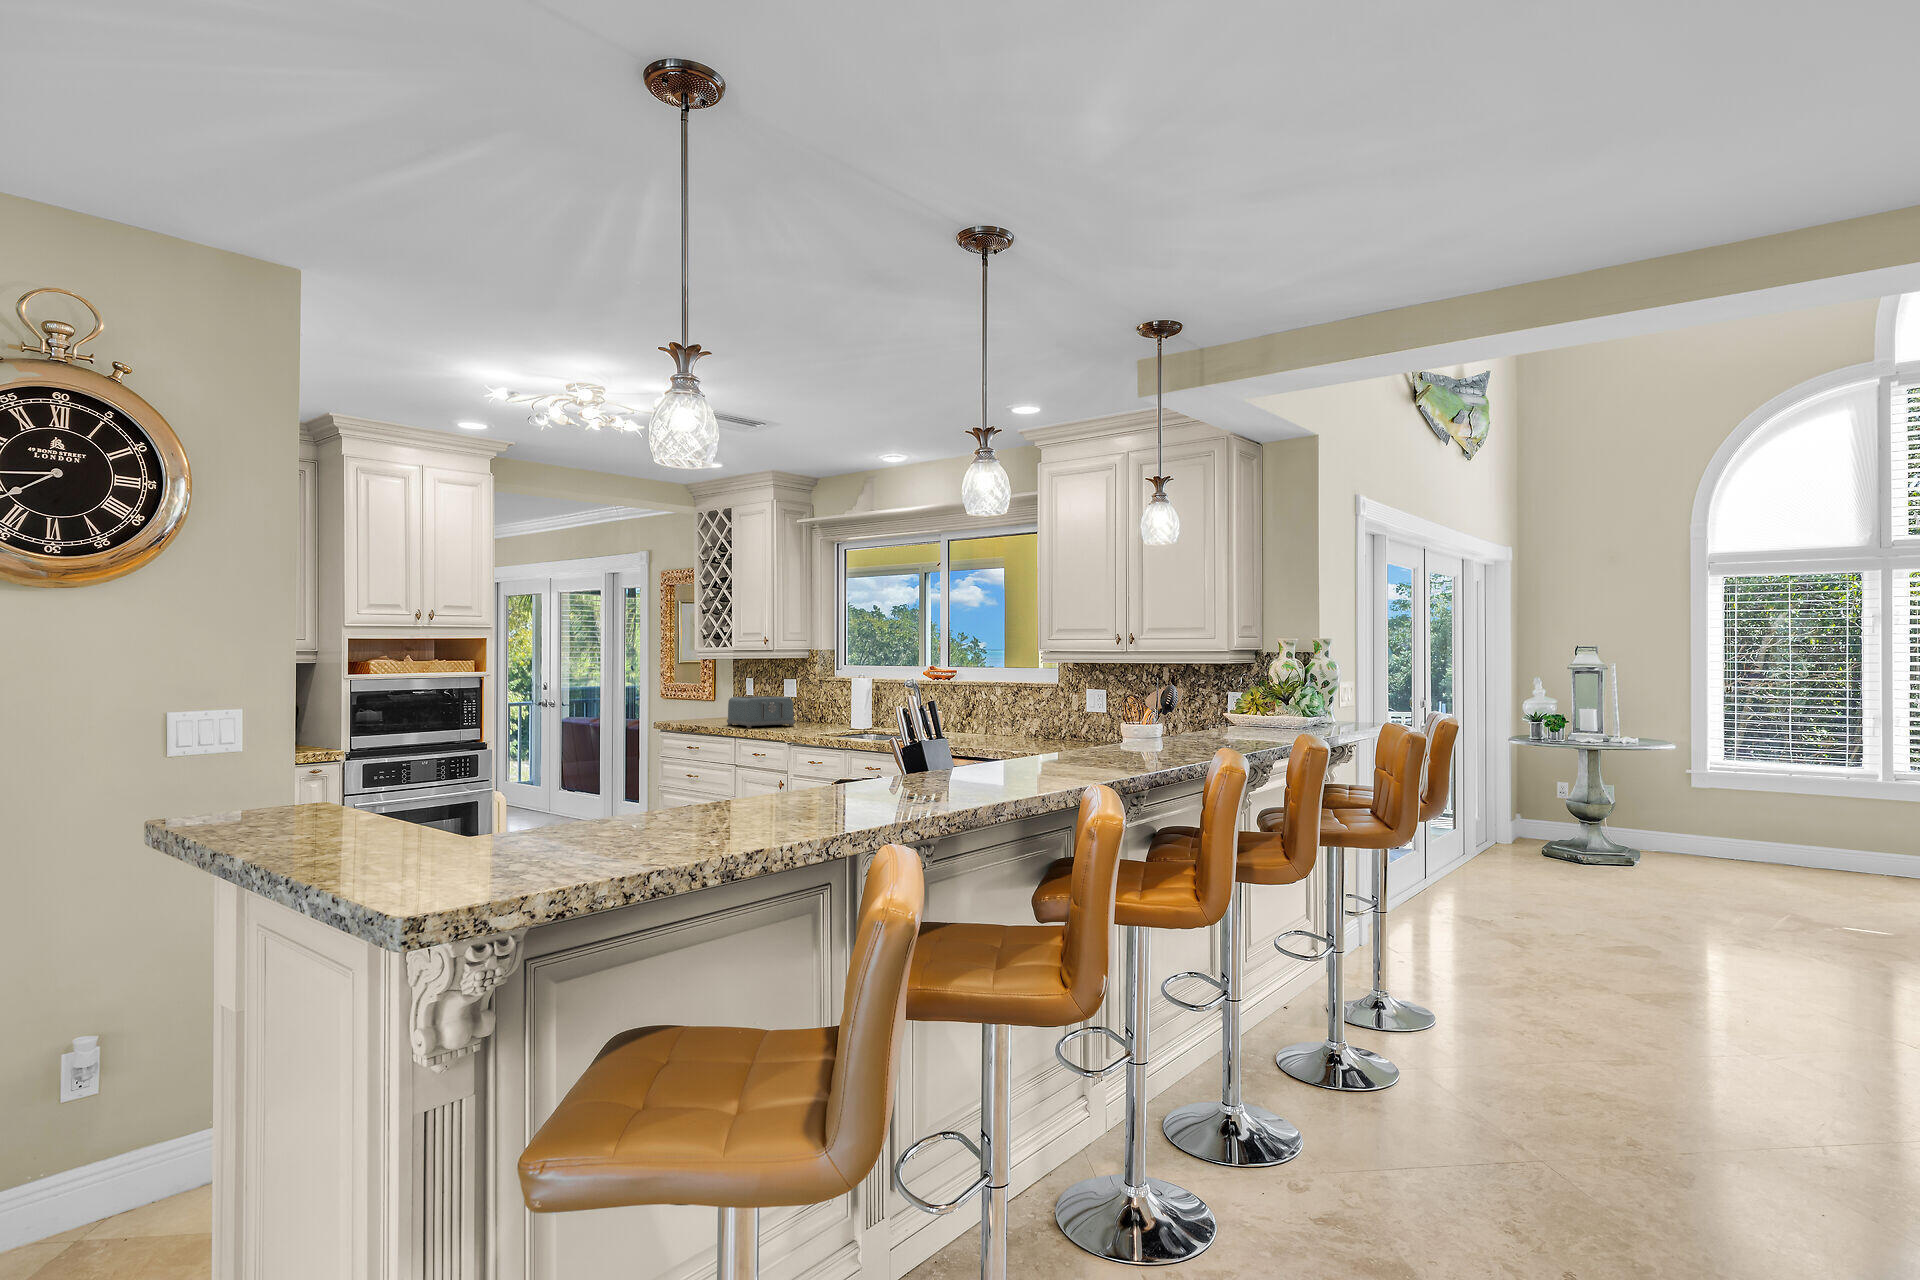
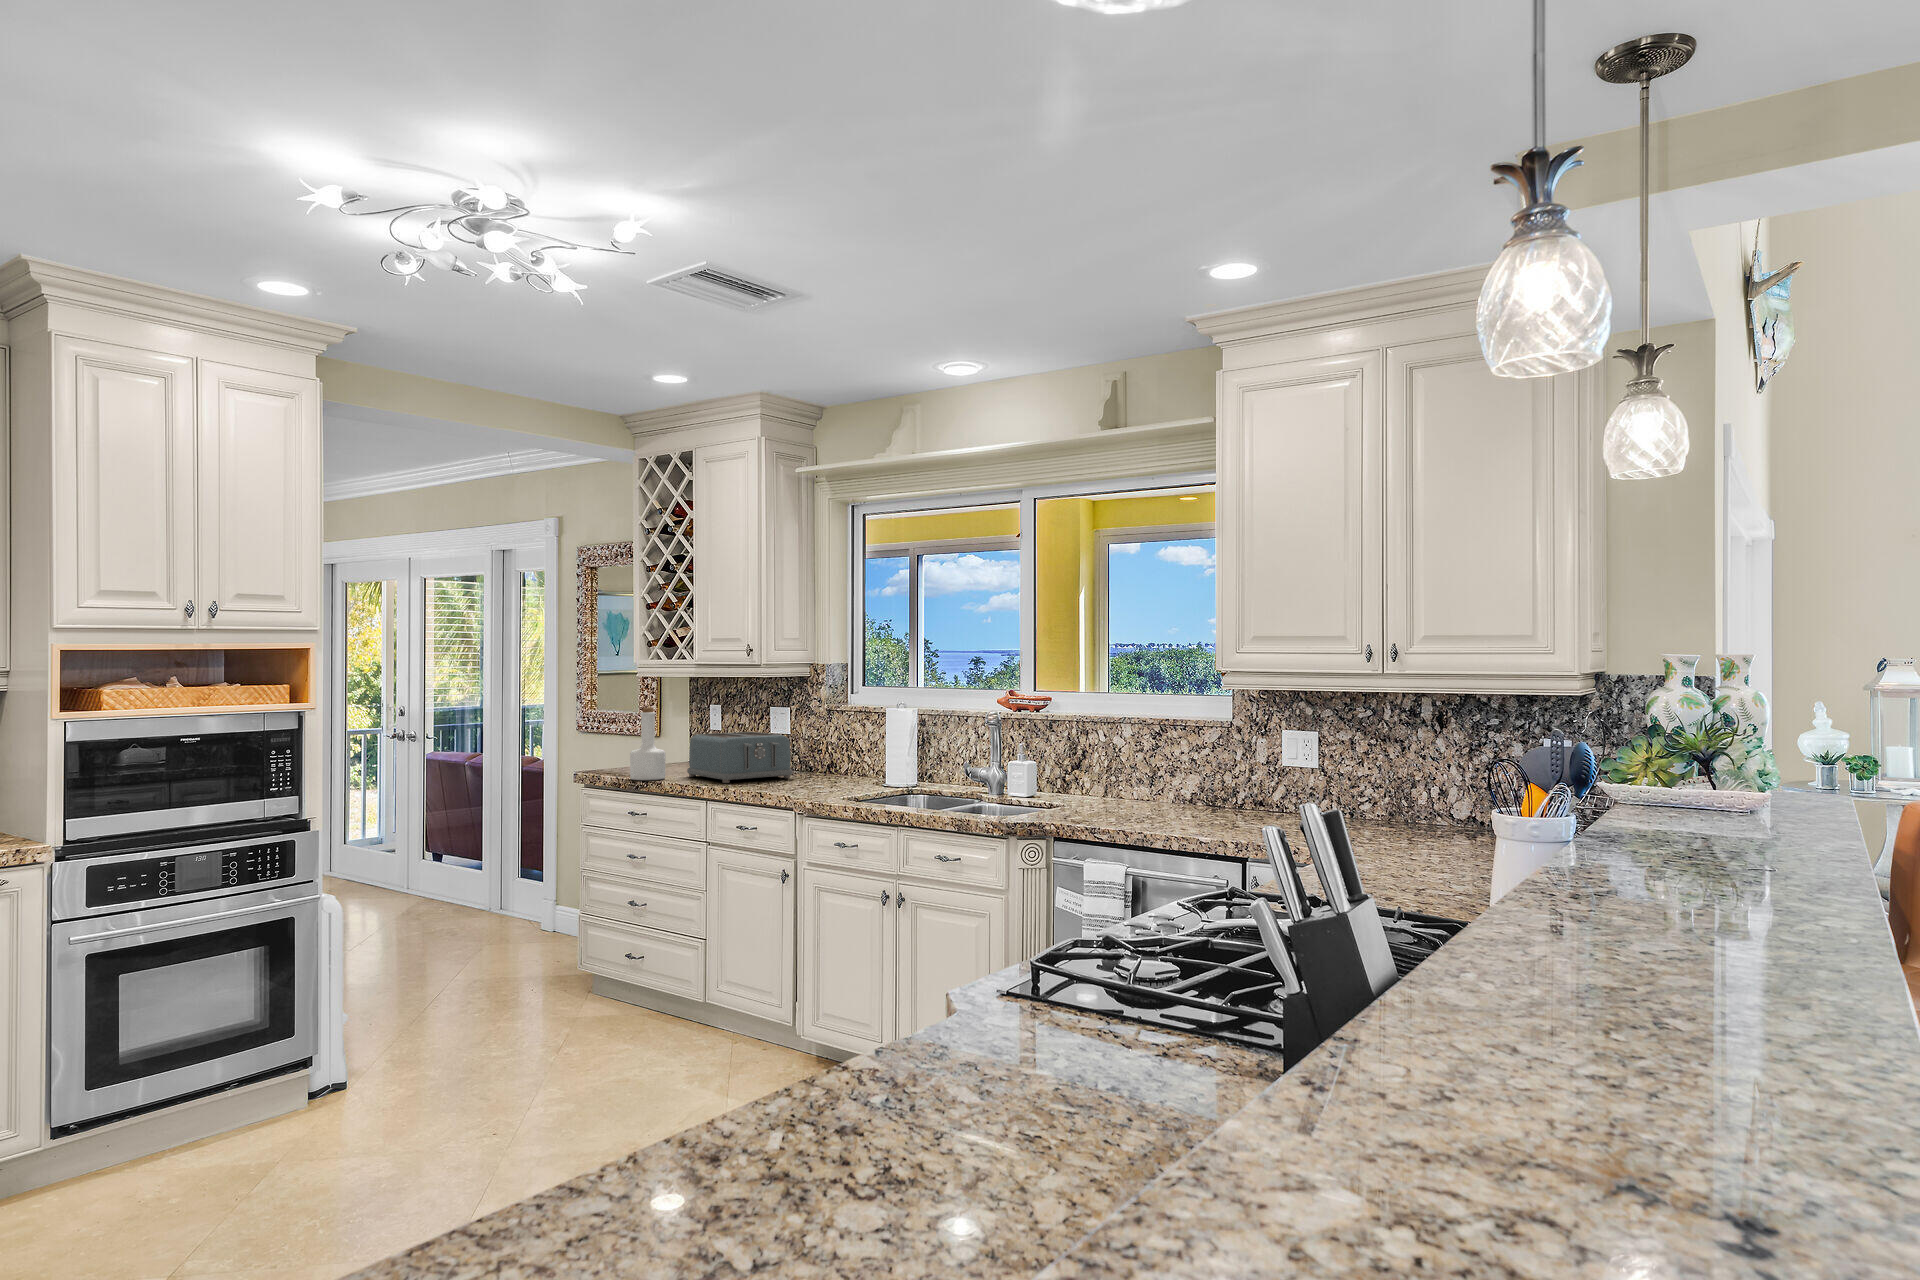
bottle: none [689,679,712,726] -> present [630,708,666,780]

